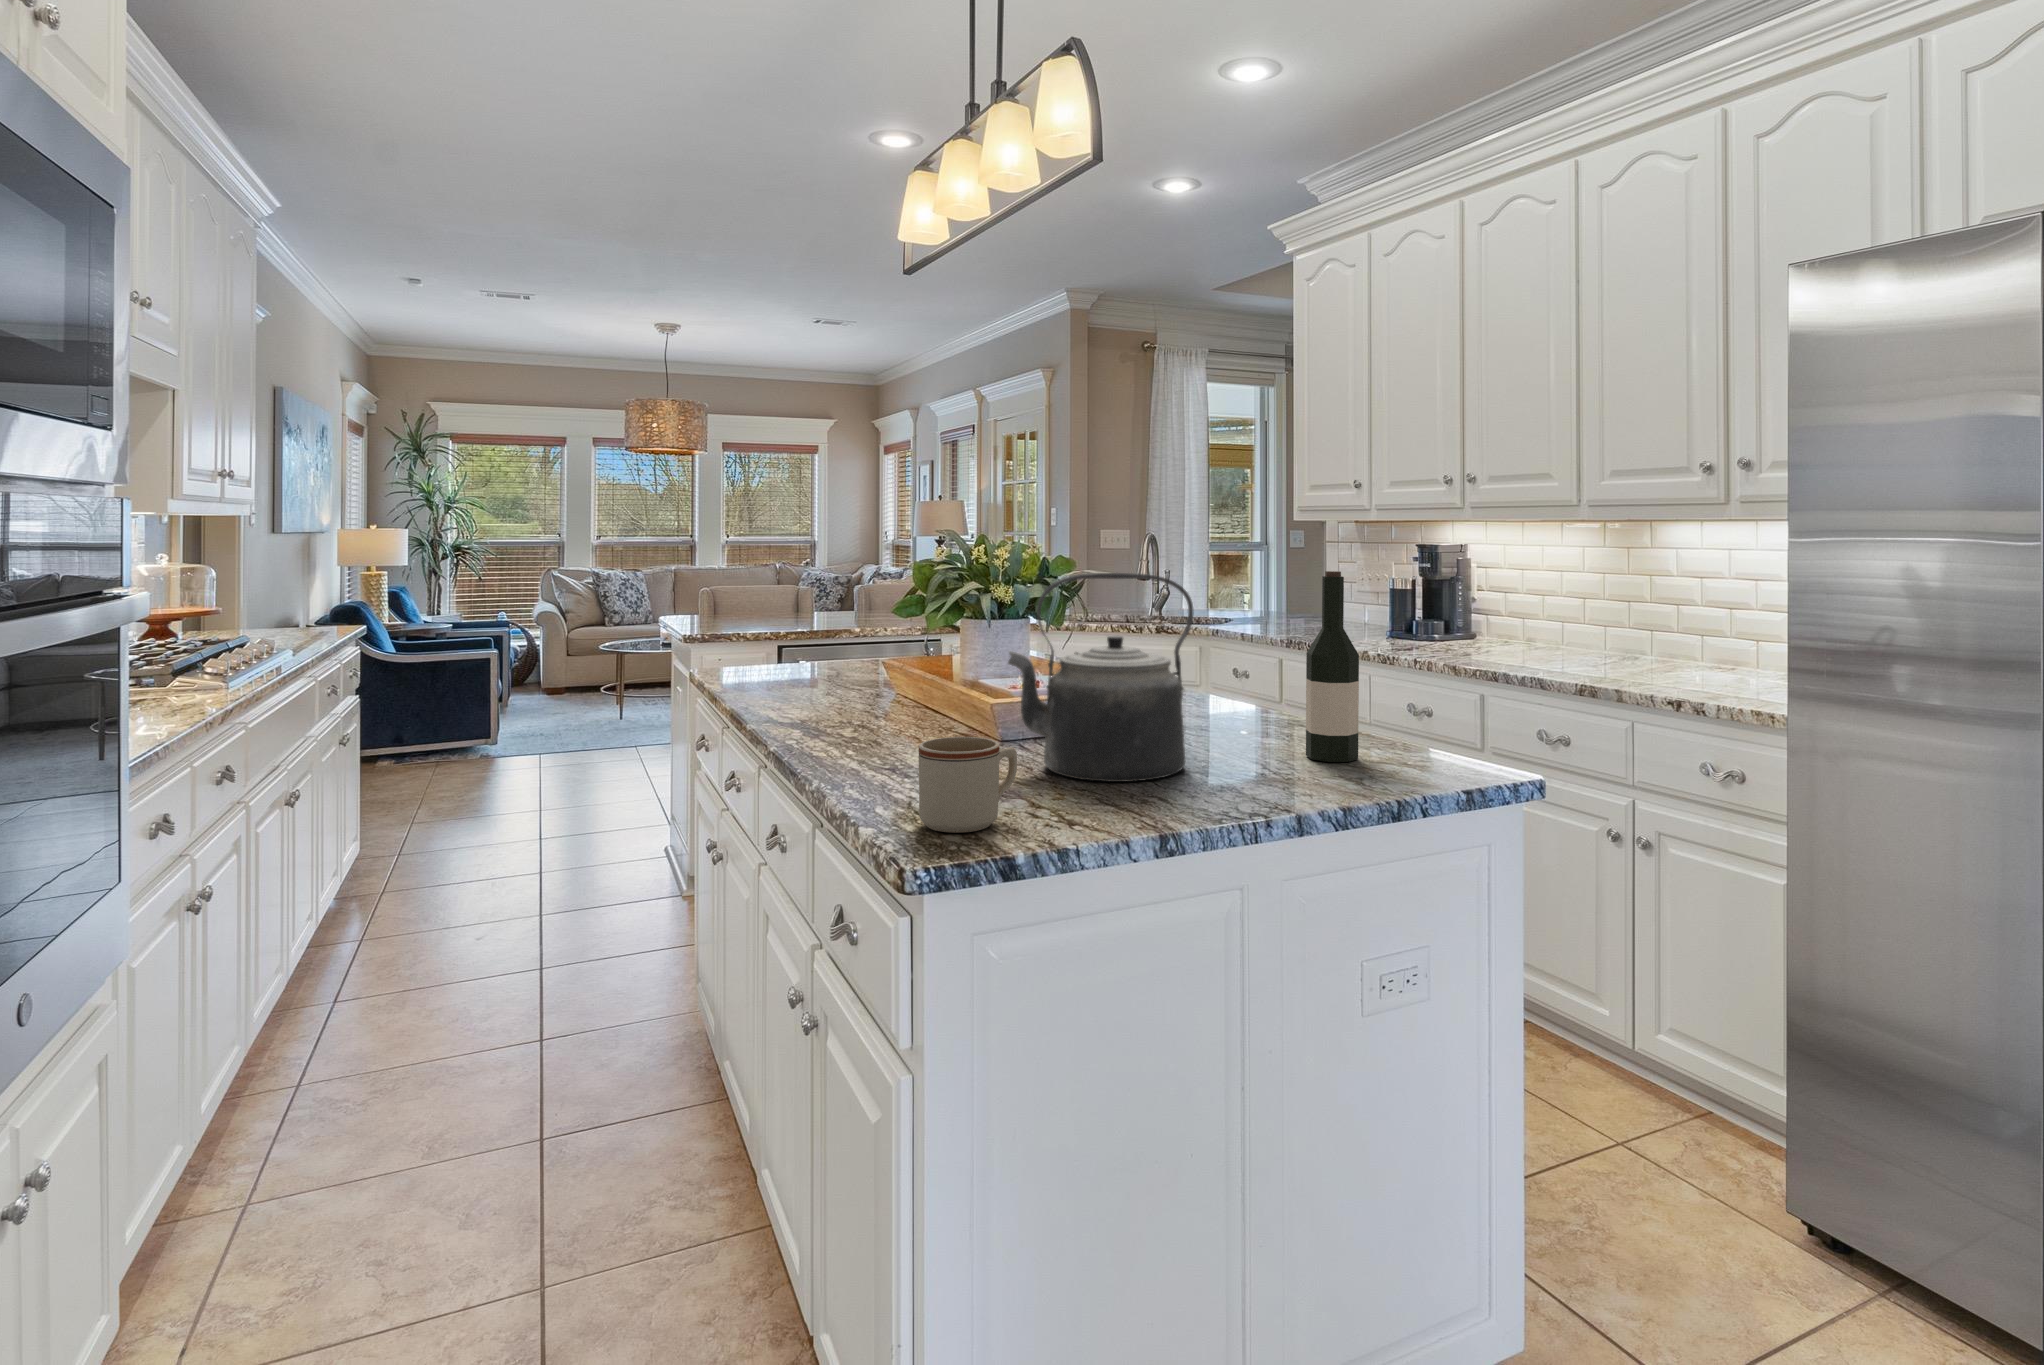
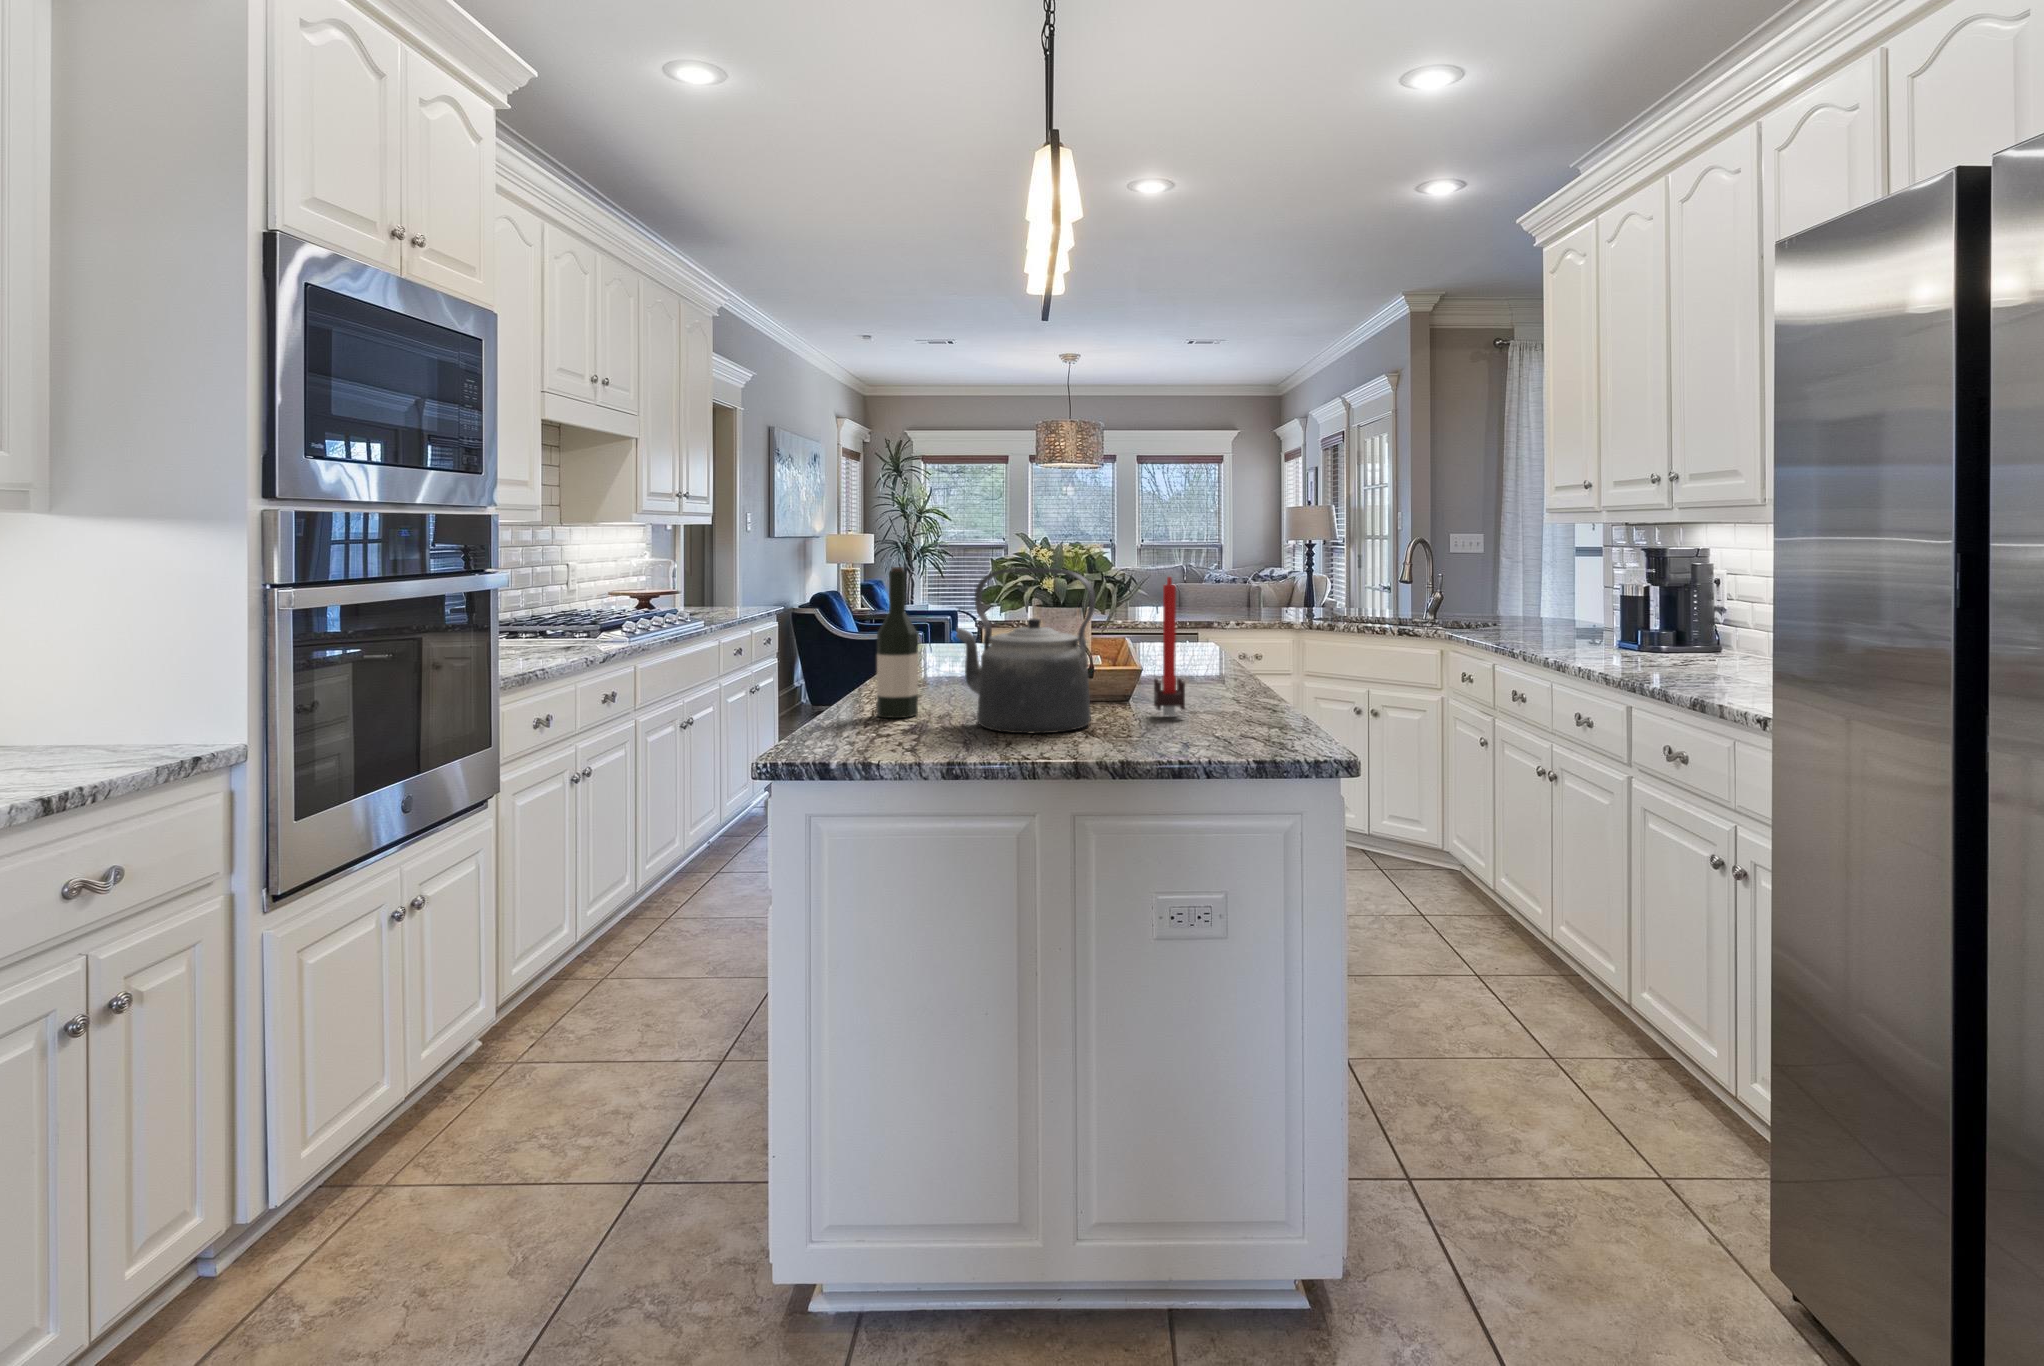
wine bottle: present [1306,571,1359,762] -> present [877,567,918,718]
candle: none [1202,581,1248,743] -> present [1154,577,1185,716]
mug: present [919,737,1017,833] -> none [807,683,886,749]

